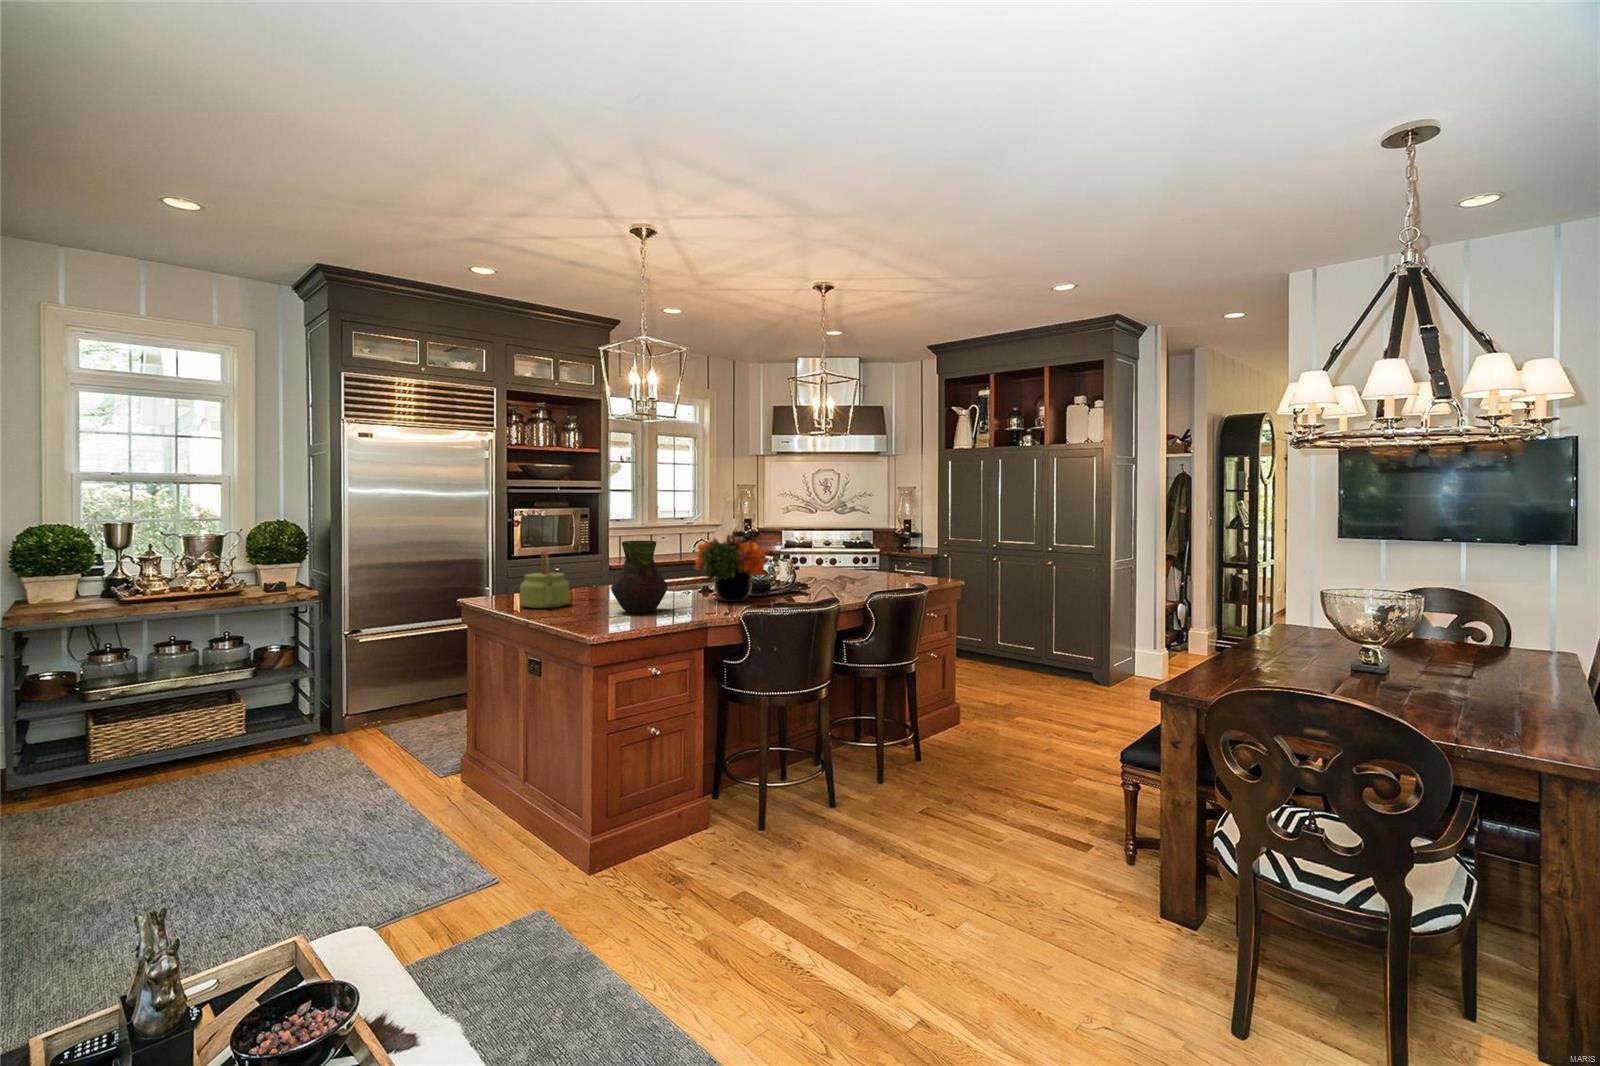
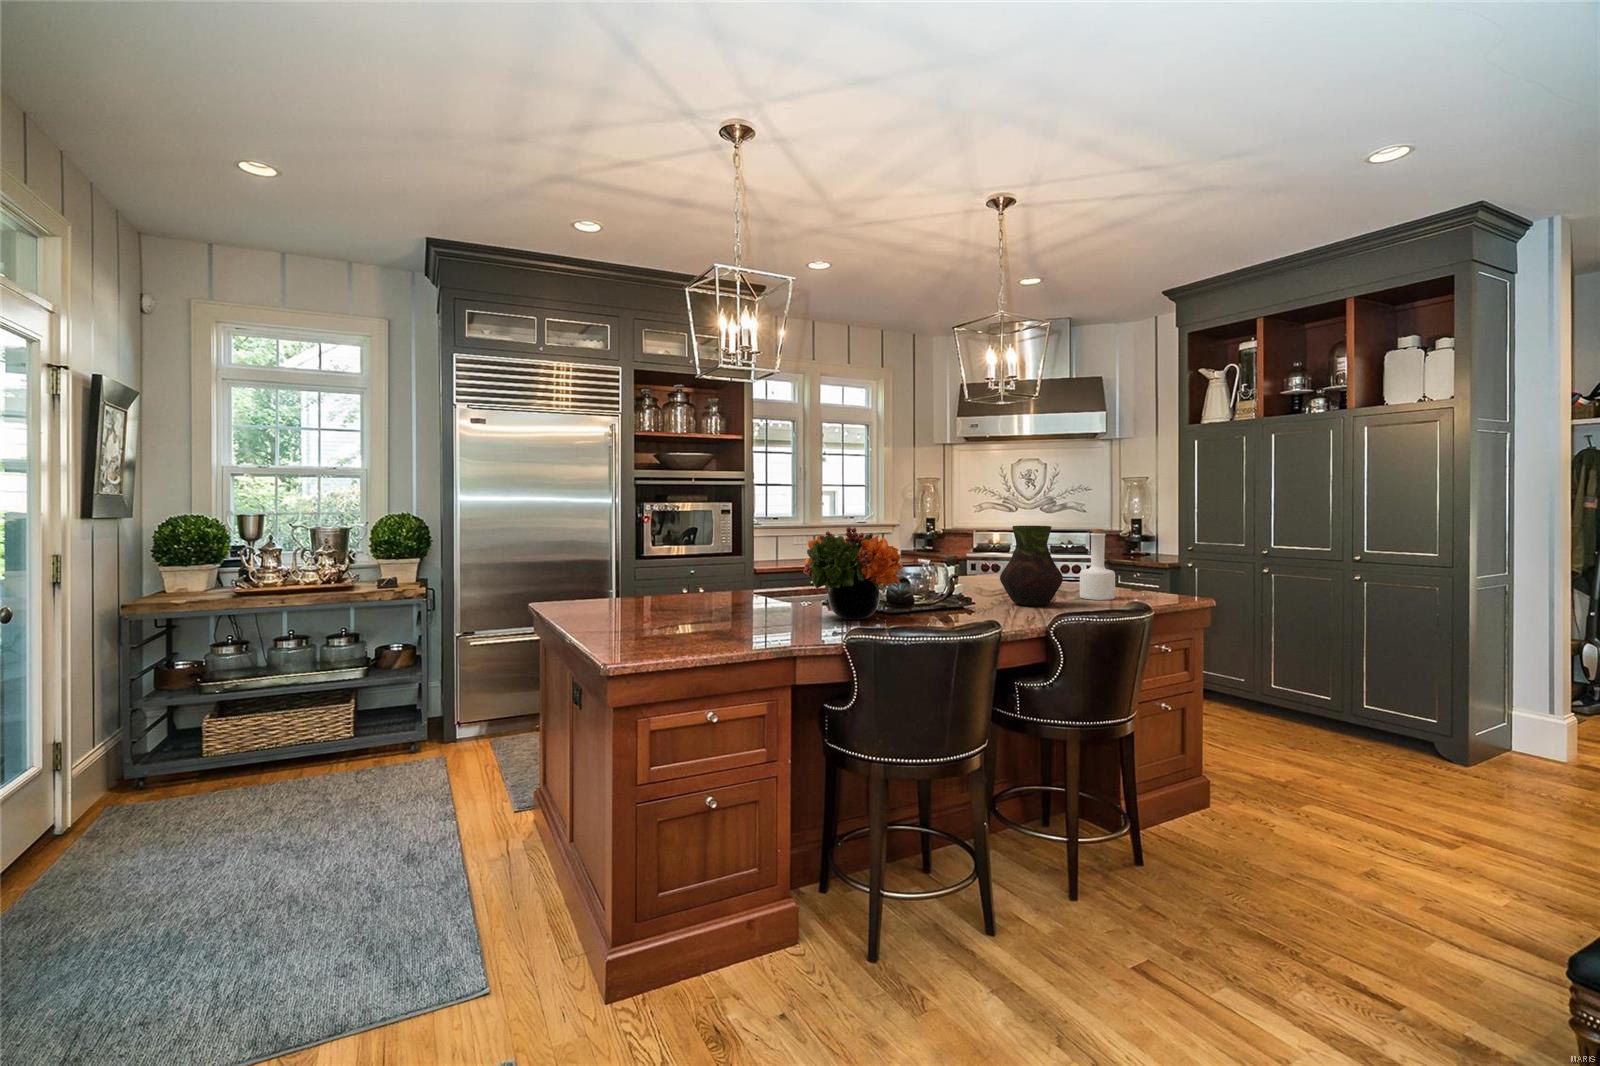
bottle: none [880,532,903,583] -> present [1080,529,1115,600]
vase: present [611,541,668,613] -> present [1000,525,1063,606]
kettle: present [520,551,570,608] -> none [584,546,646,619]

